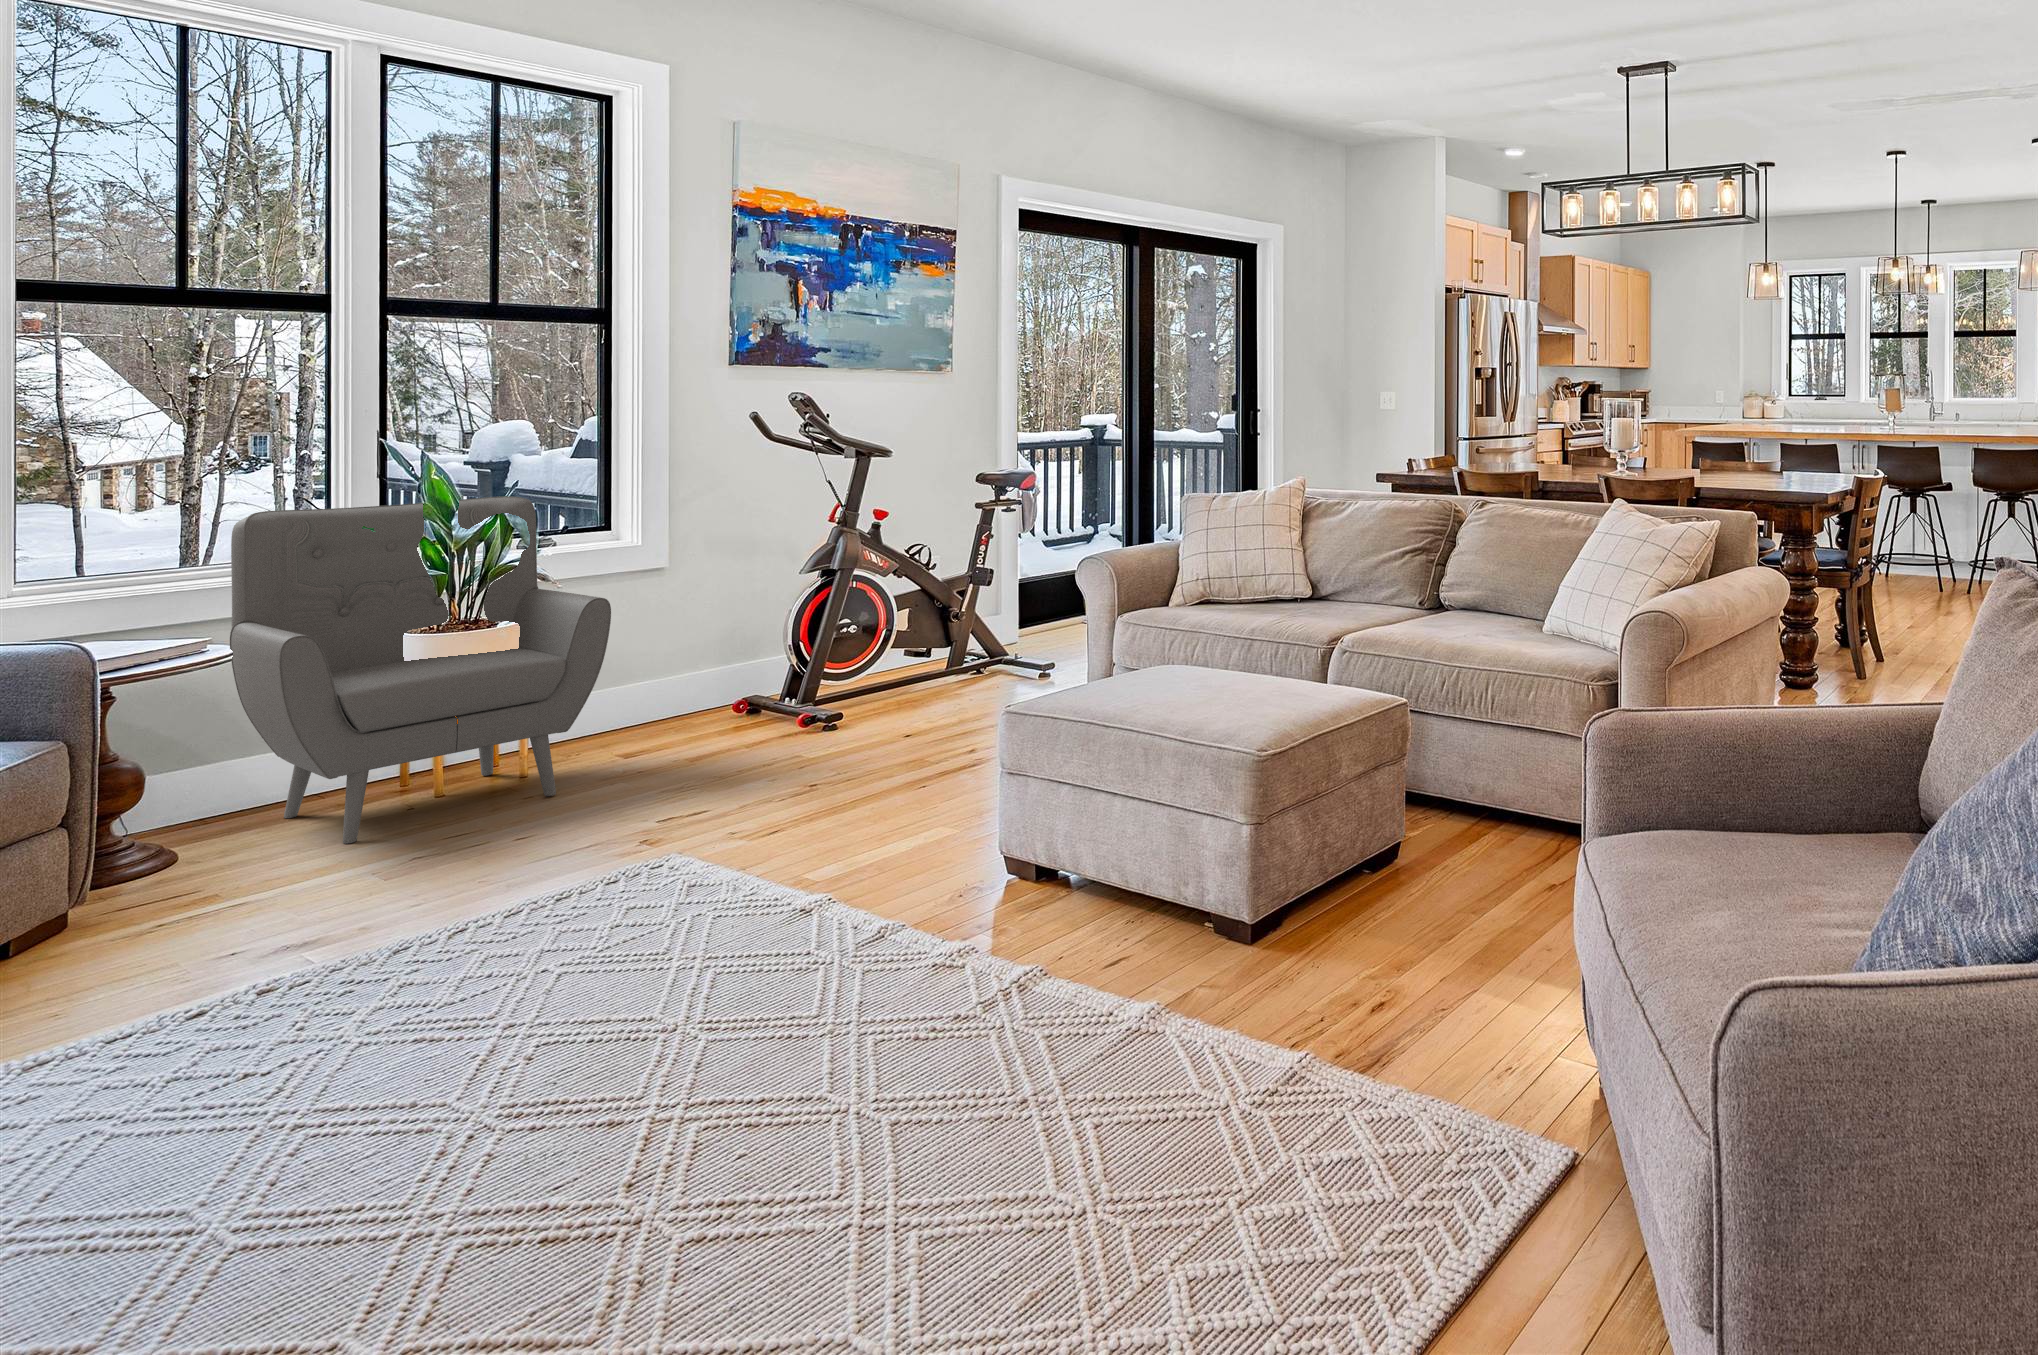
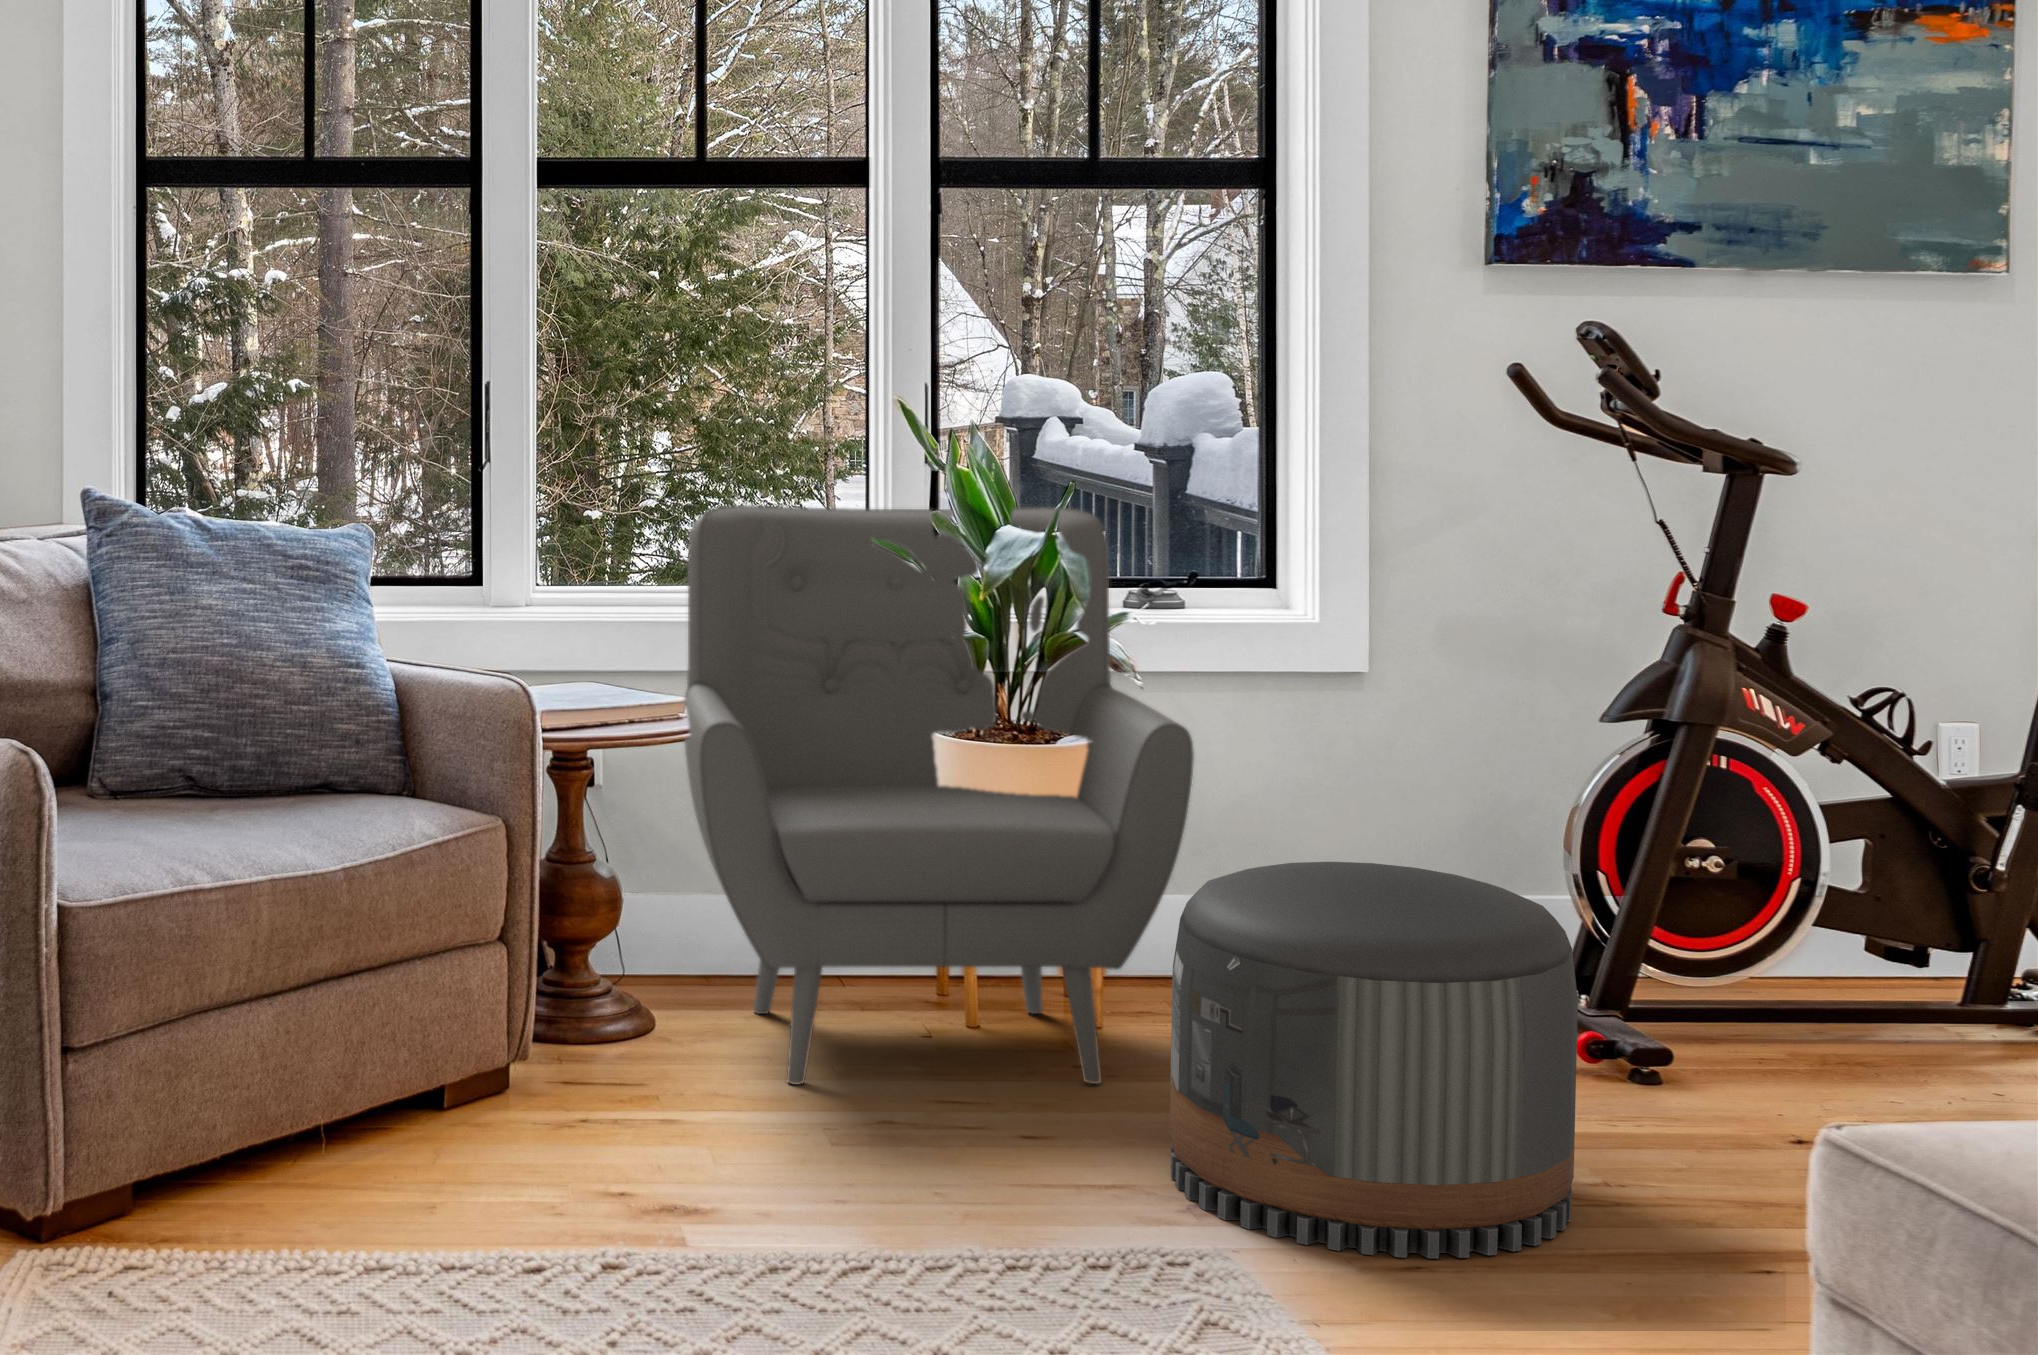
pouf: none [624,644,839,829] -> present [1169,862,1578,1258]

